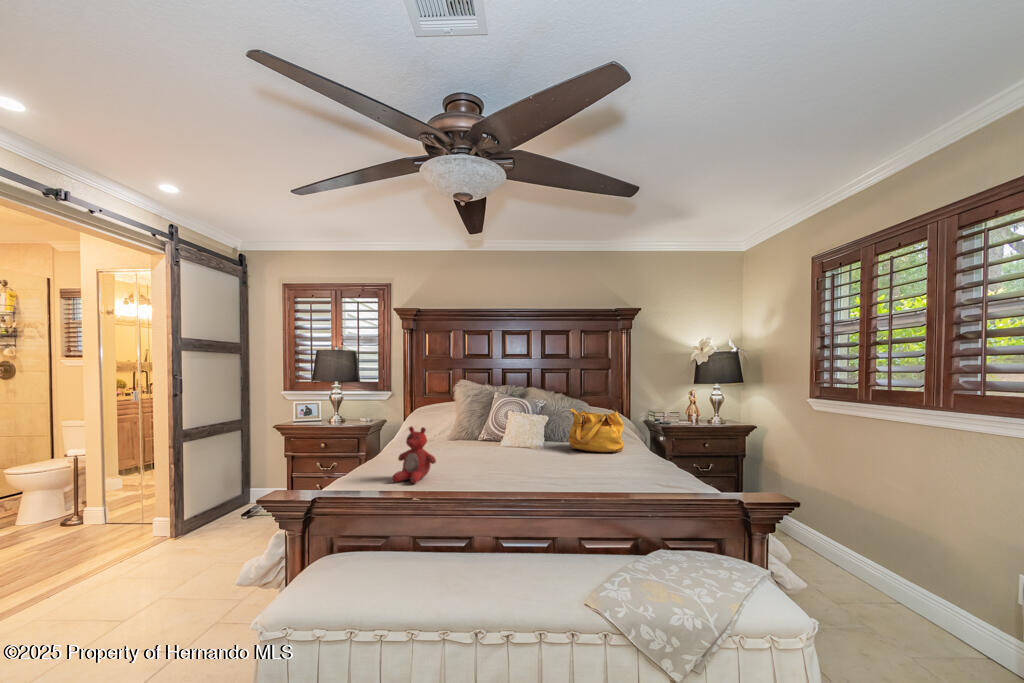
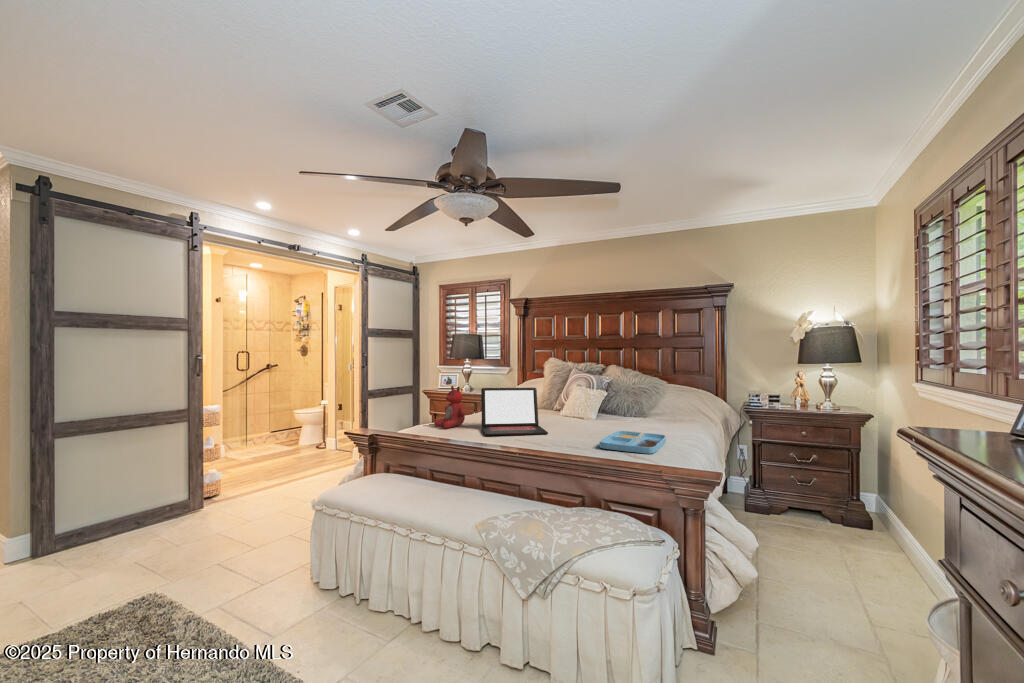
handbag: present [568,408,624,453] -> none [615,381,666,425]
laptop: none [455,422,546,488] -> present [481,388,548,436]
tray: none [618,465,688,489] -> present [600,431,666,454]

